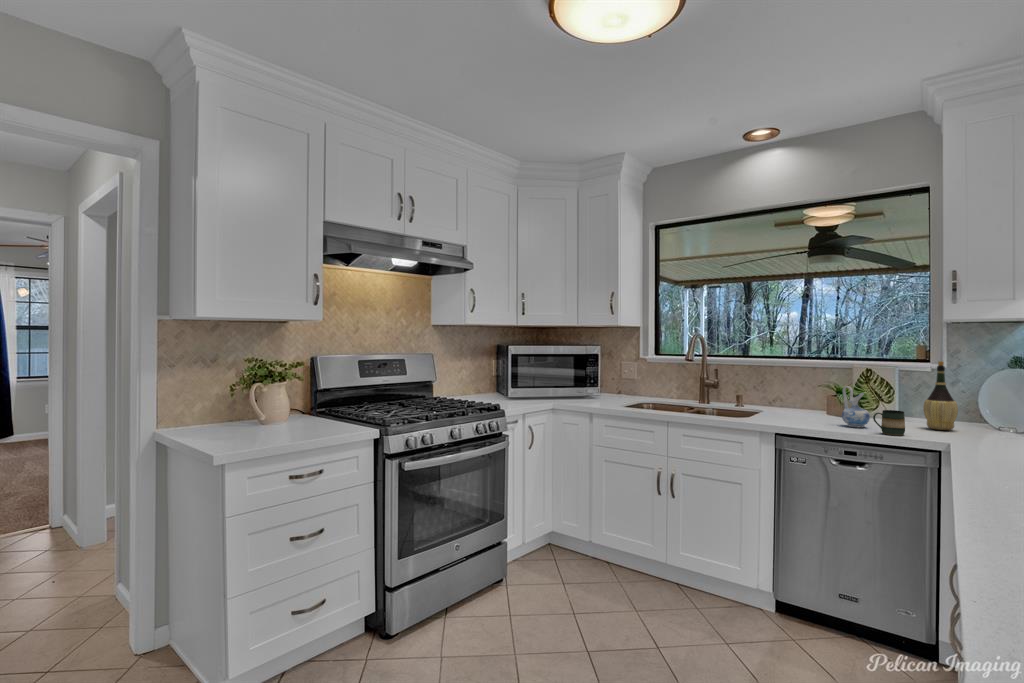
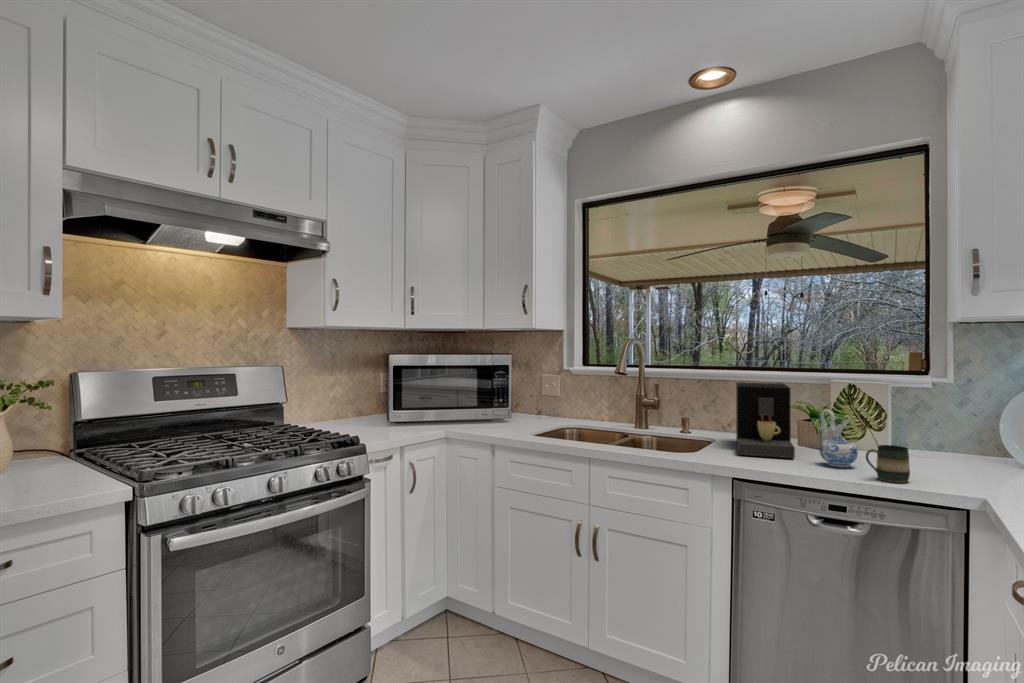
wine bottle: present [923,361,958,430] -> none [927,375,975,470]
coffee maker: none [779,368,823,422] -> present [736,383,795,458]

